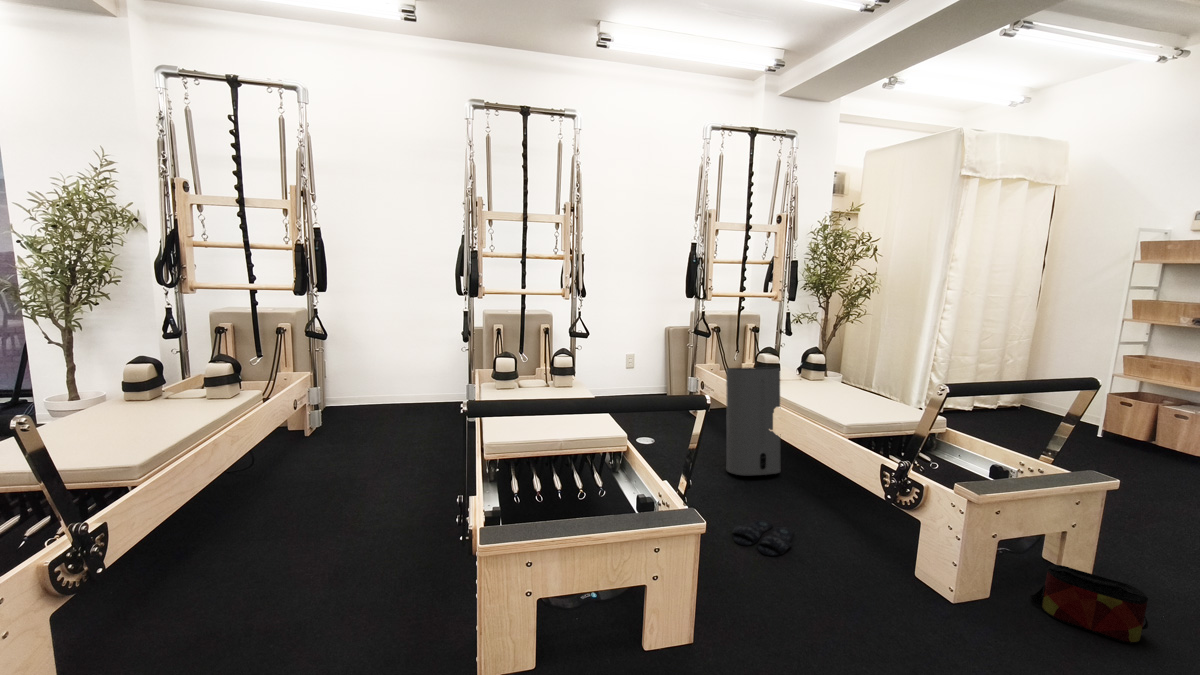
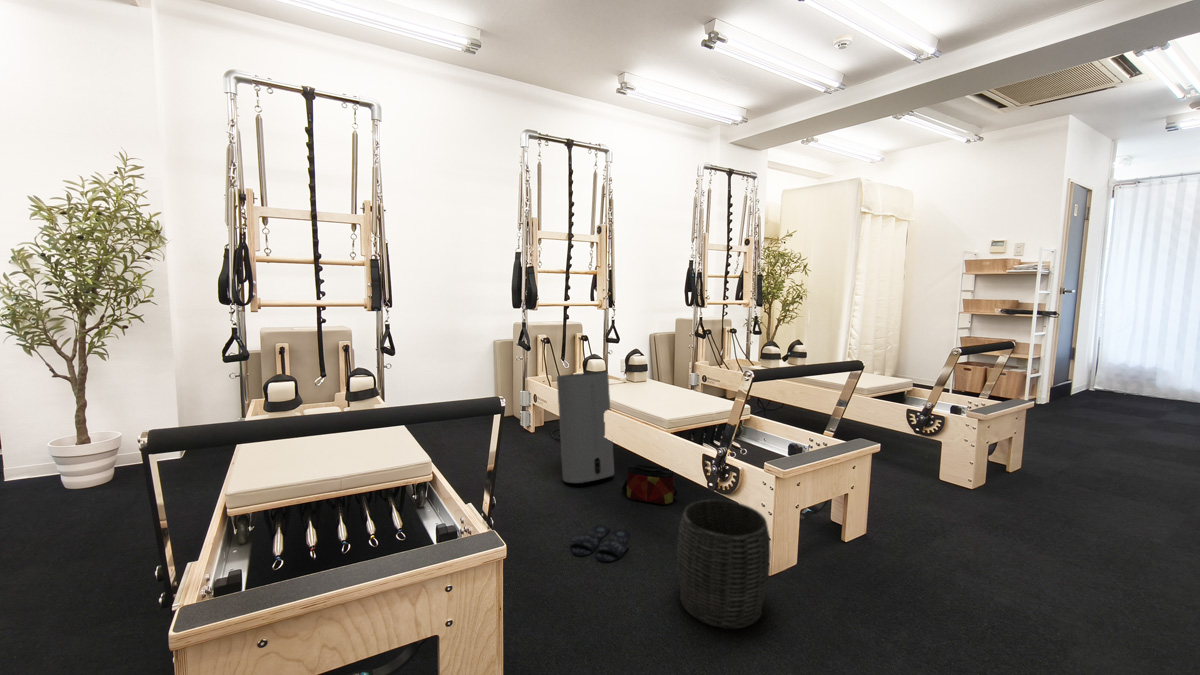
woven basket: none [843,512,955,649] -> present [677,500,771,629]
bag: present [1030,565,1148,644] -> present [622,465,678,505]

